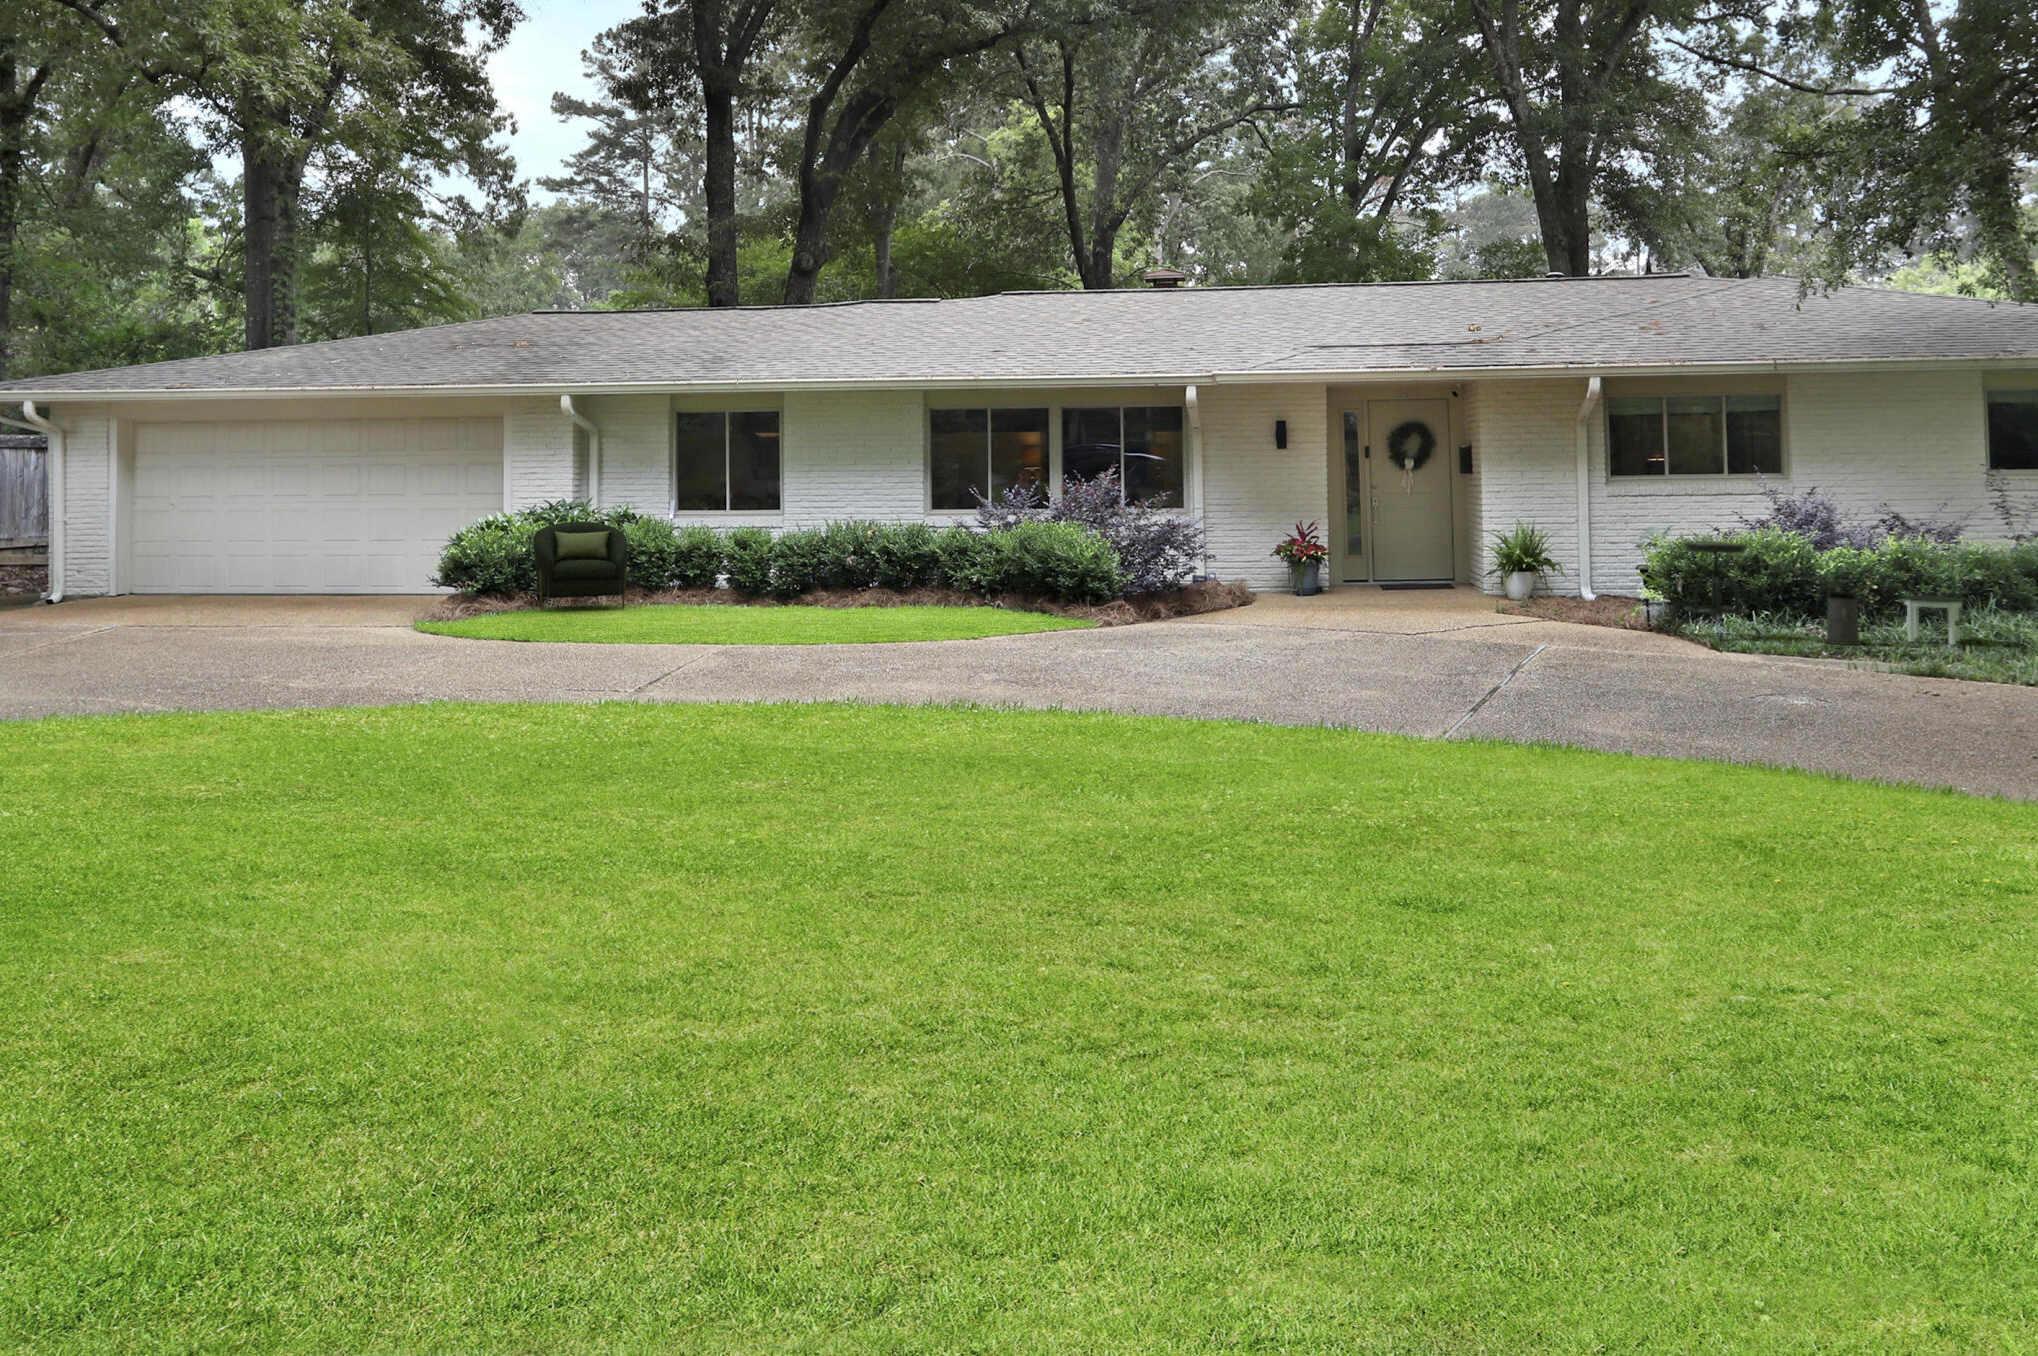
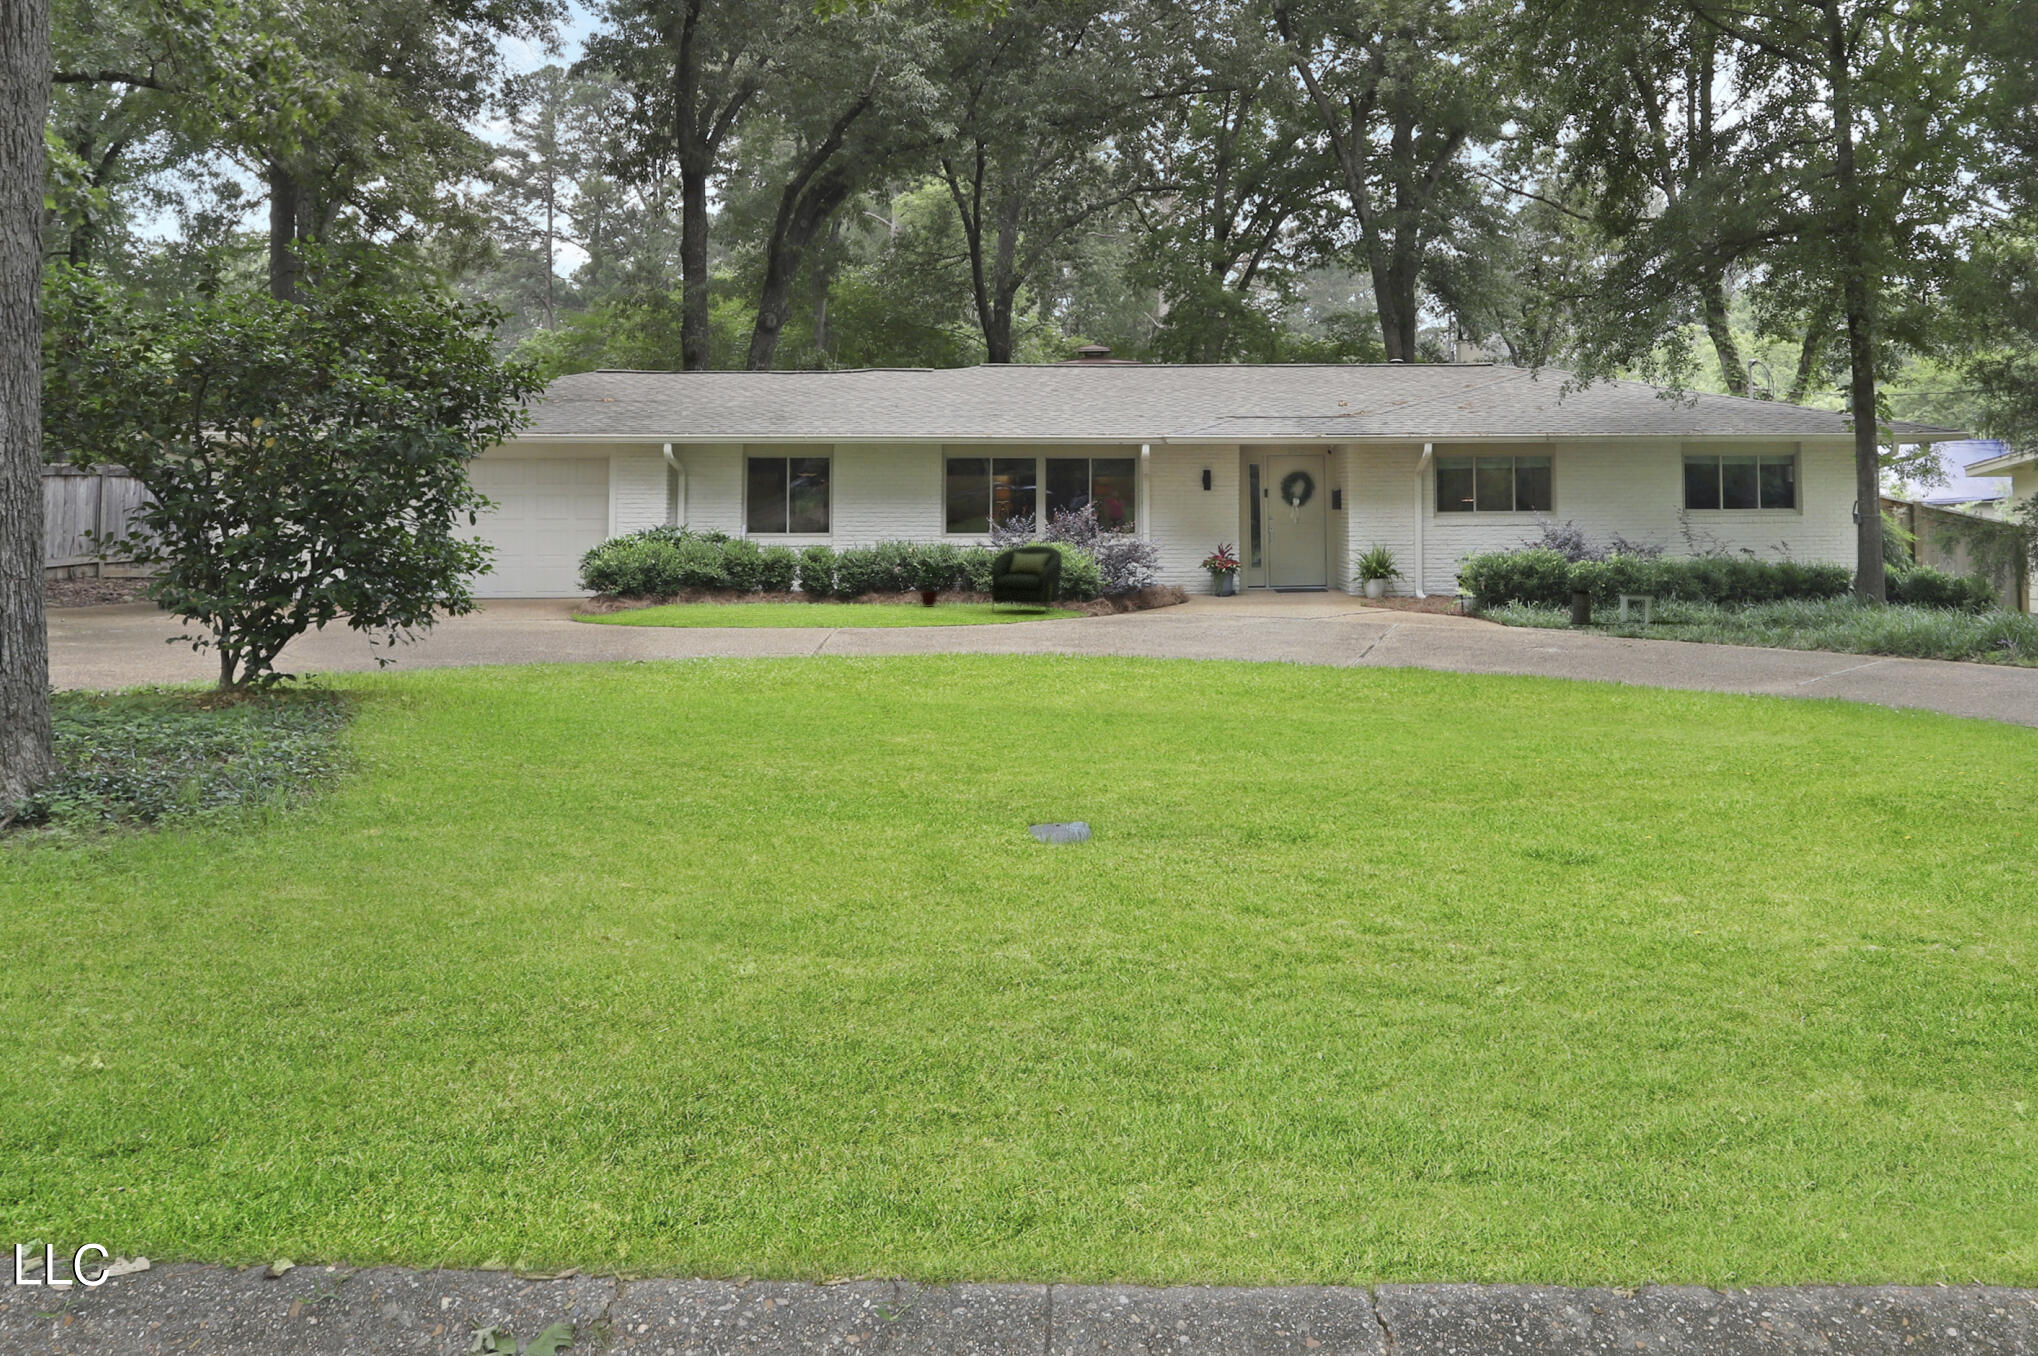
armchair: present [533,522,627,611] -> present [991,546,1062,610]
stool: present [1674,542,1761,641] -> none [1476,557,1531,623]
potted plant: none [855,553,918,608] -> present [921,566,946,607]

